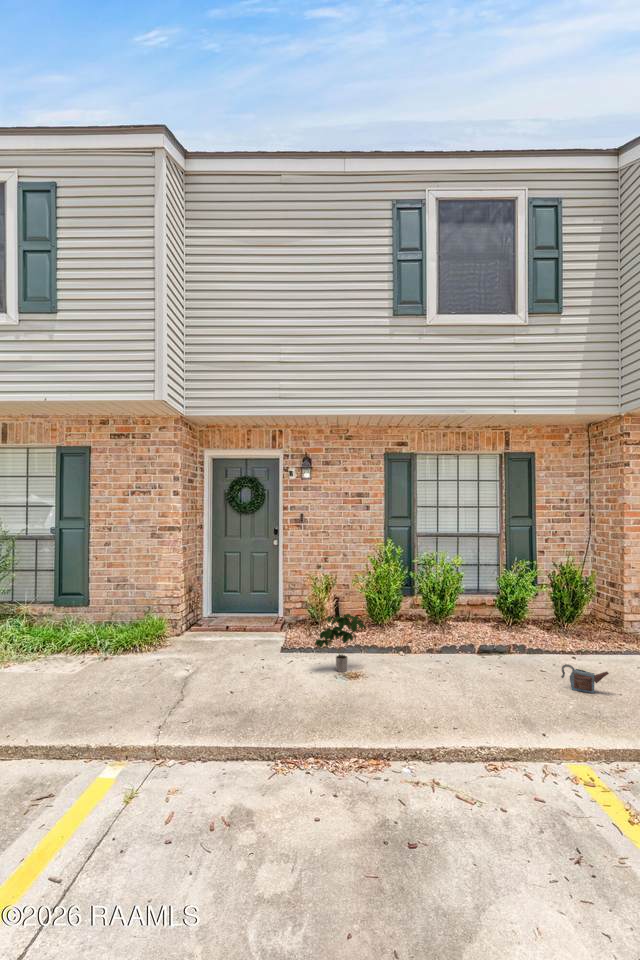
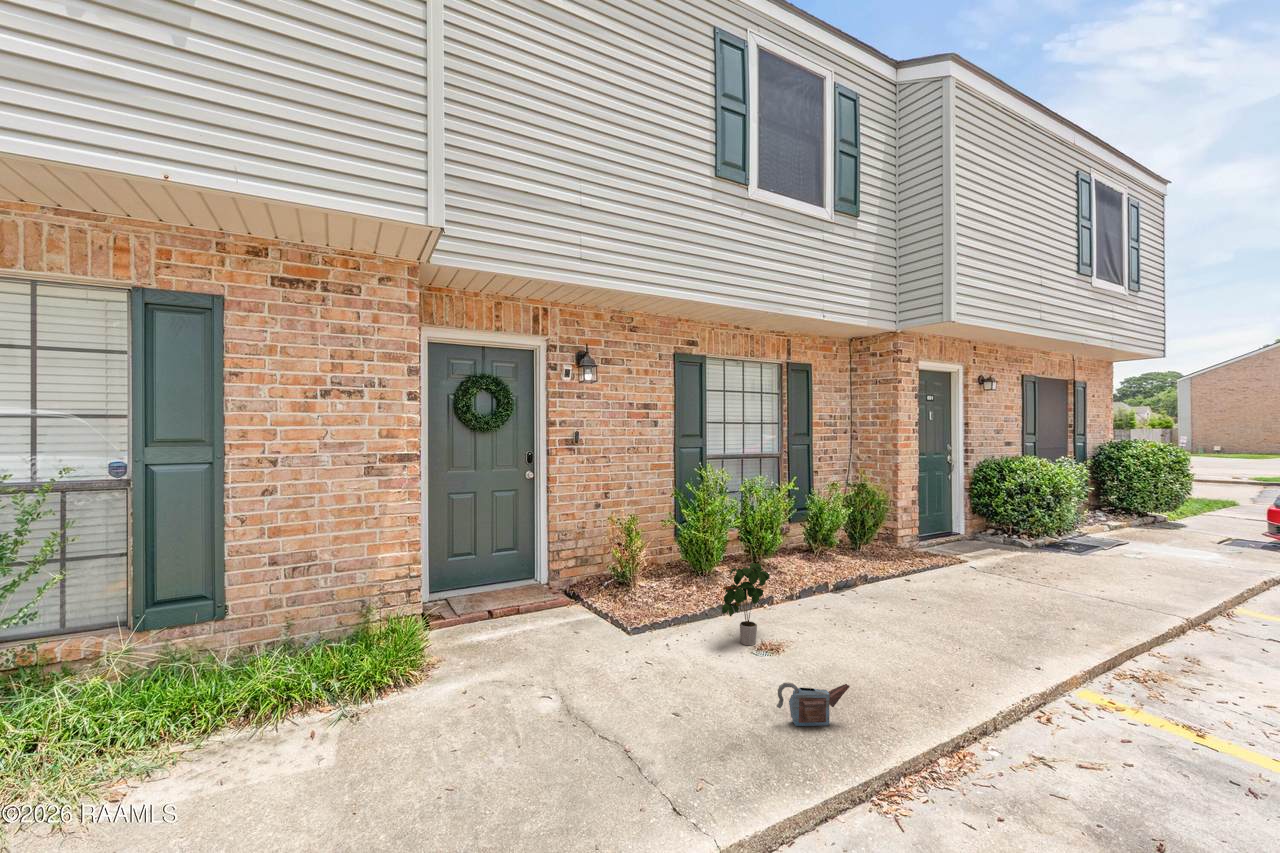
watering can: present [561,664,609,693] -> present [777,682,850,726]

